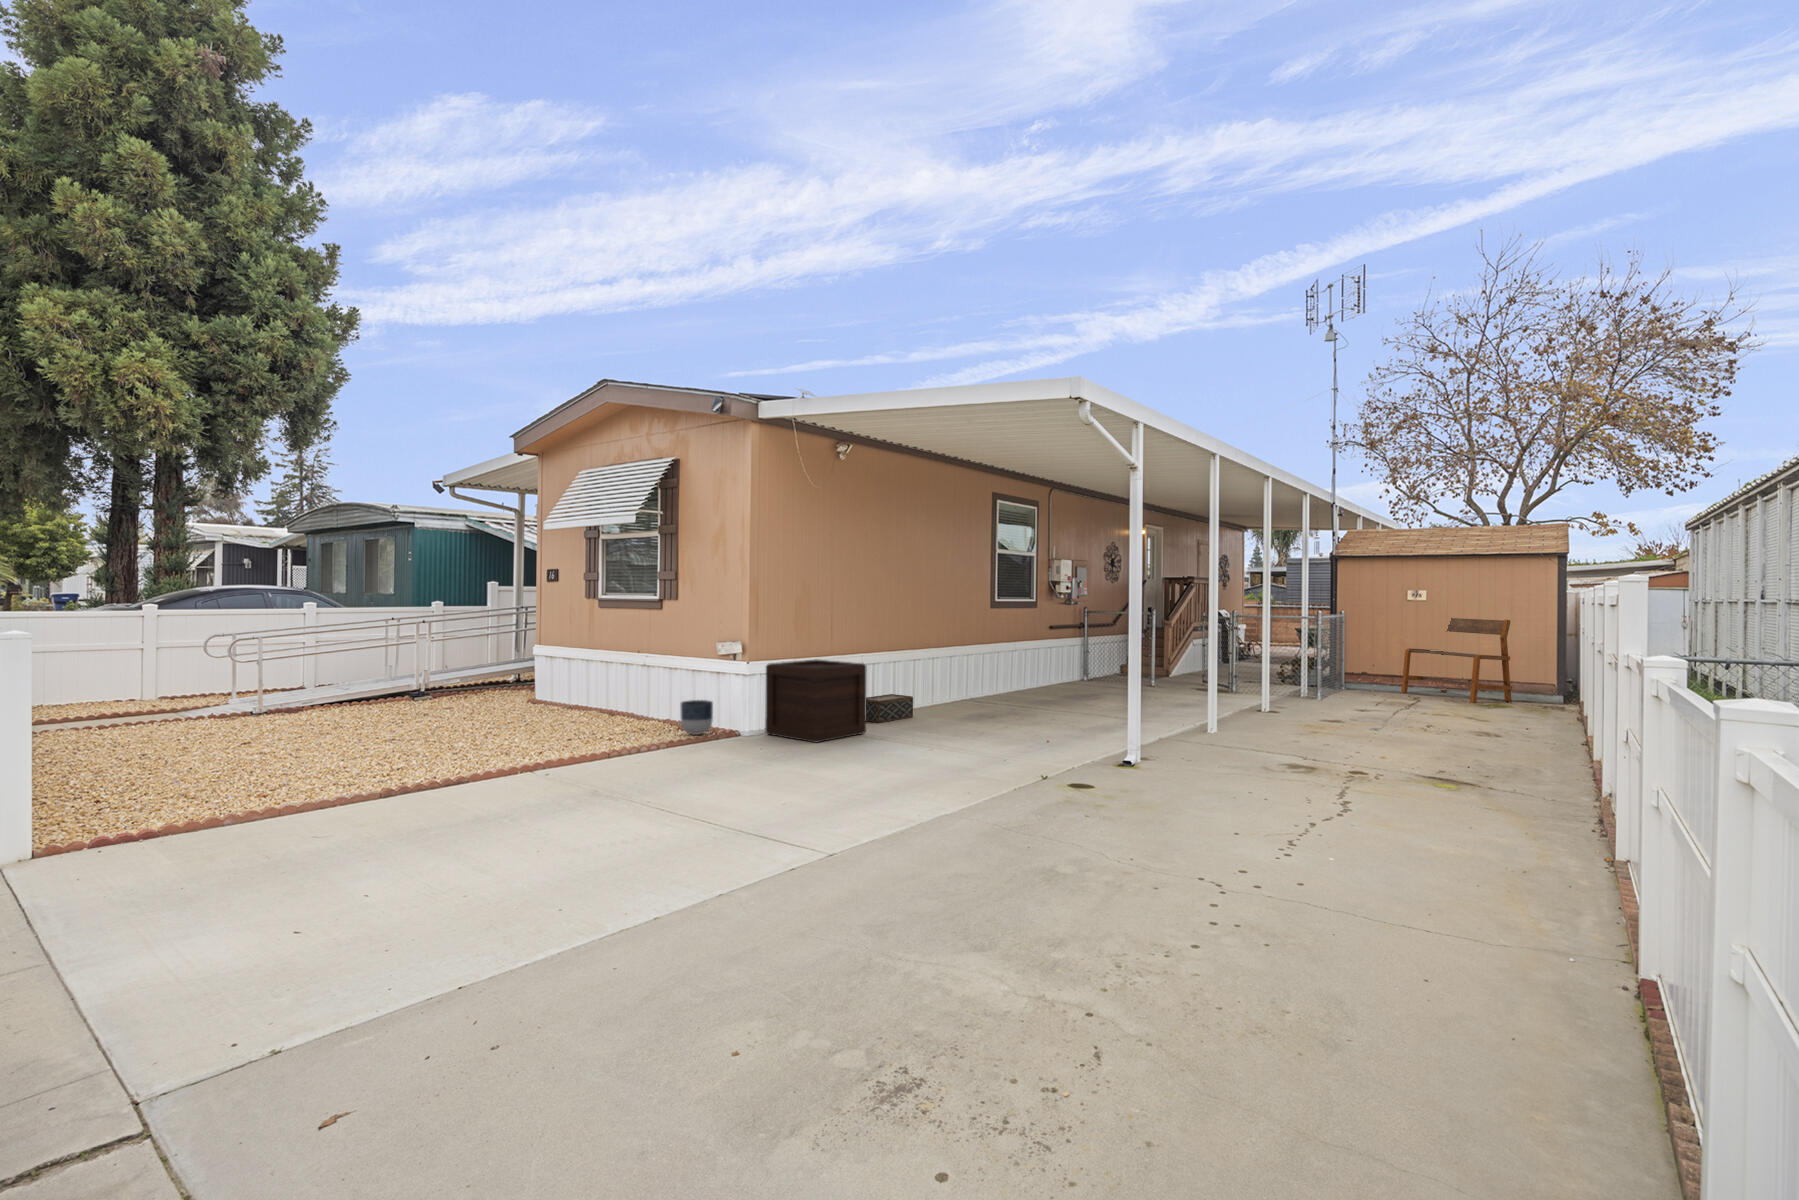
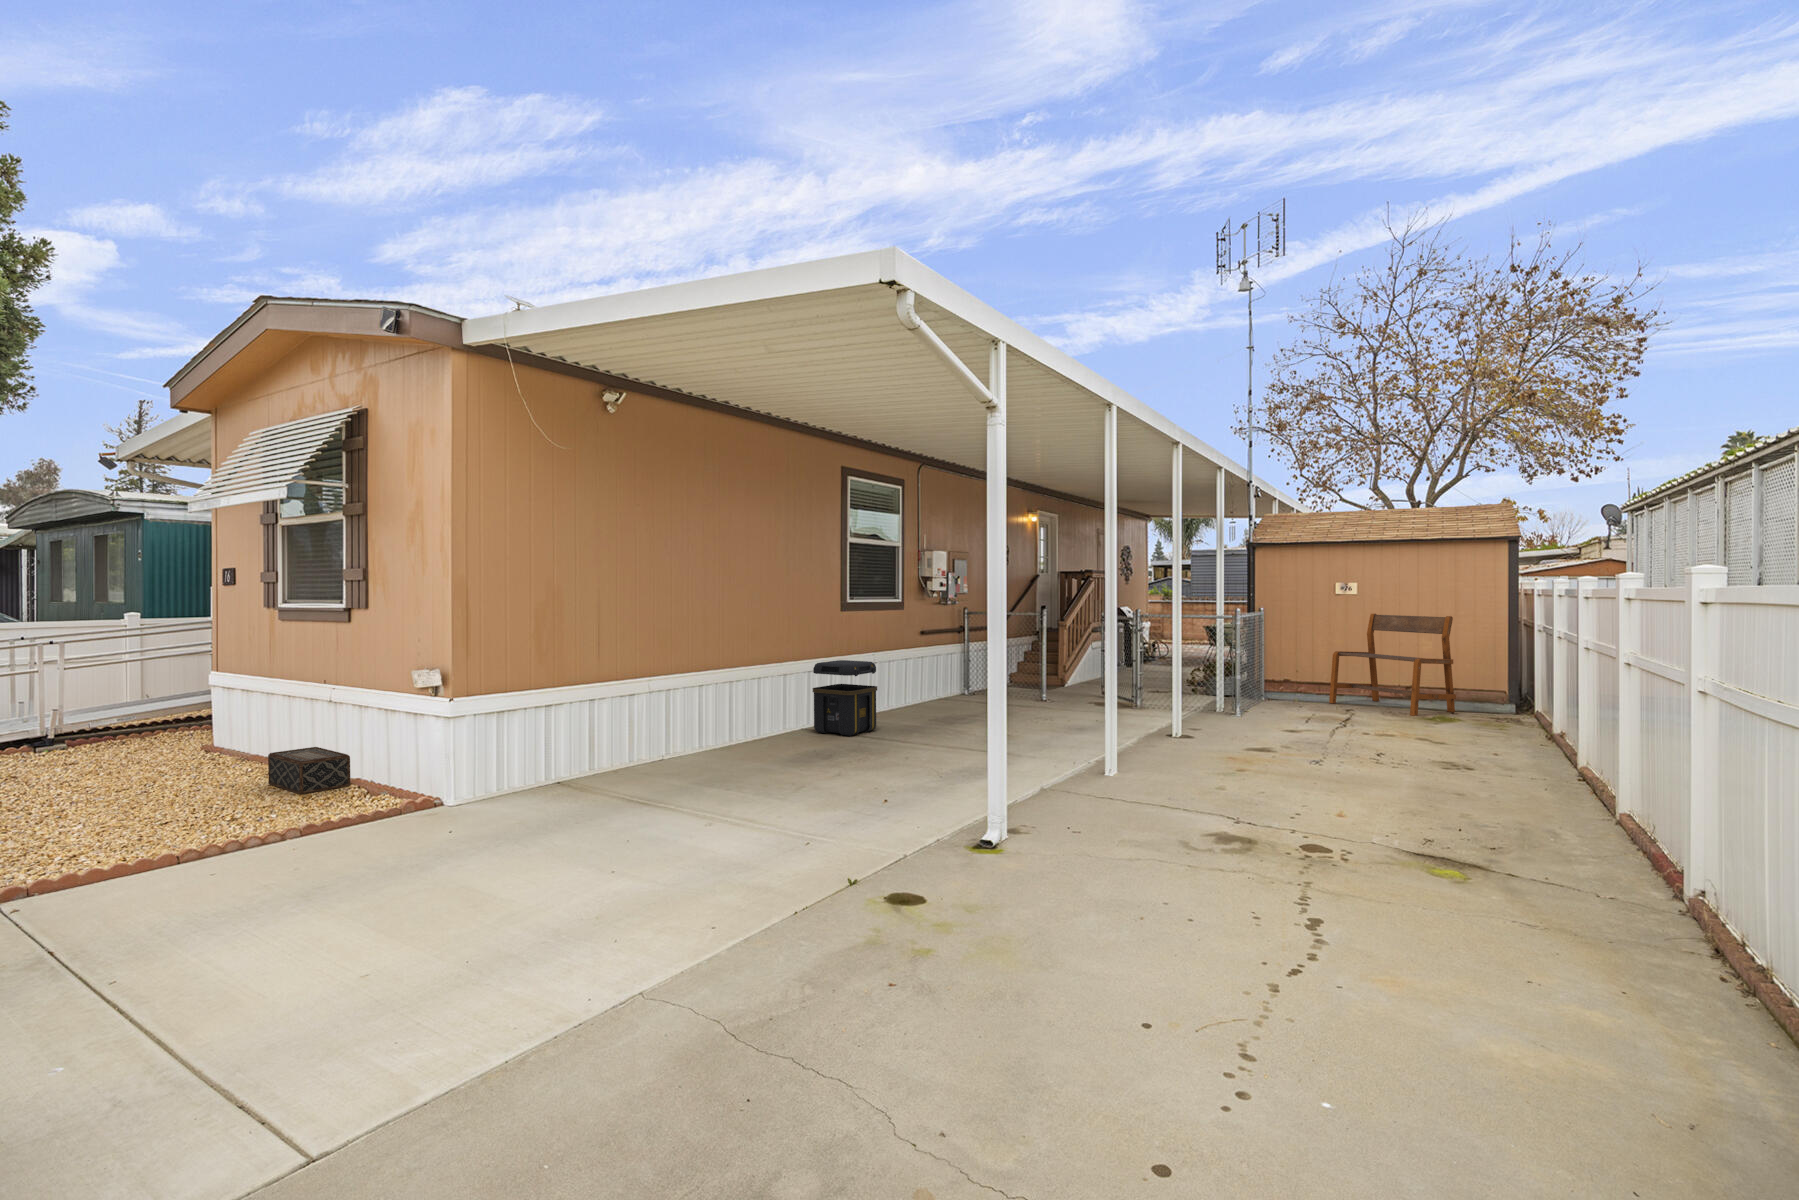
toolbox: none [971,646,1022,704] -> present [813,660,877,736]
wooden crate: present [765,660,867,743] -> none [484,690,636,815]
woven basket: present [866,694,913,723] -> present [268,747,351,794]
planter: present [680,700,713,735] -> none [353,754,407,806]

